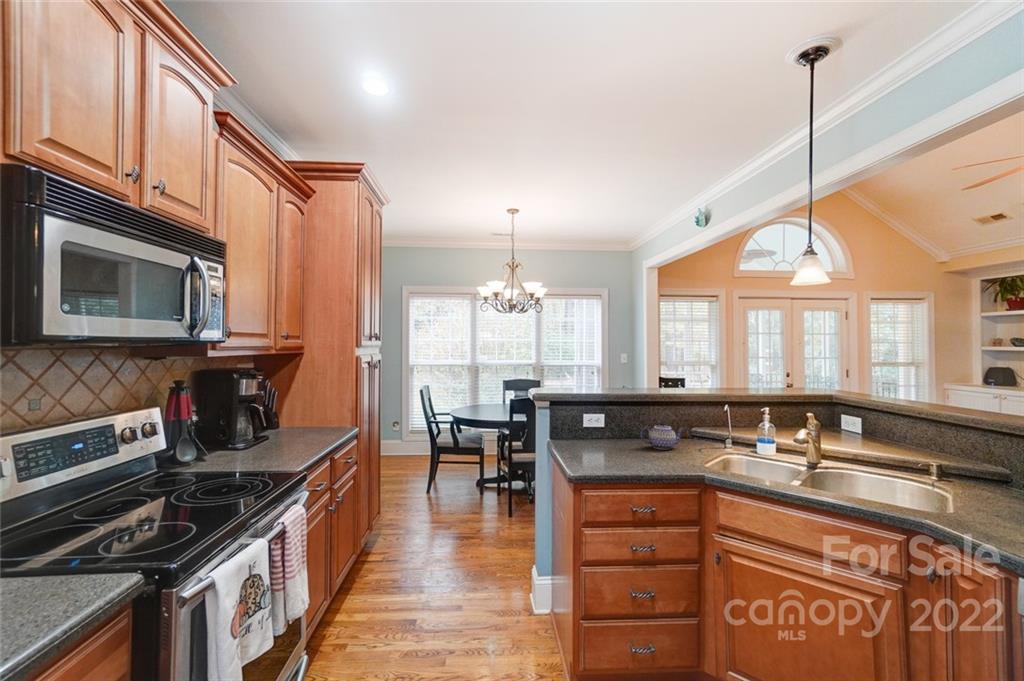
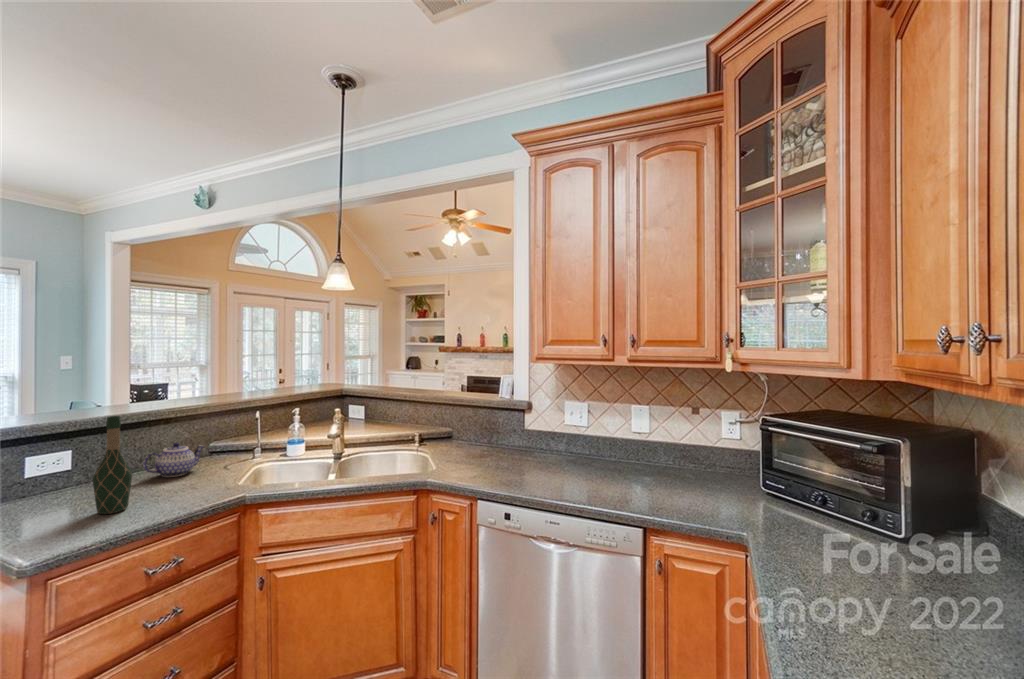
wine bottle: none [604,393,626,463] -> present [93,416,132,514]

